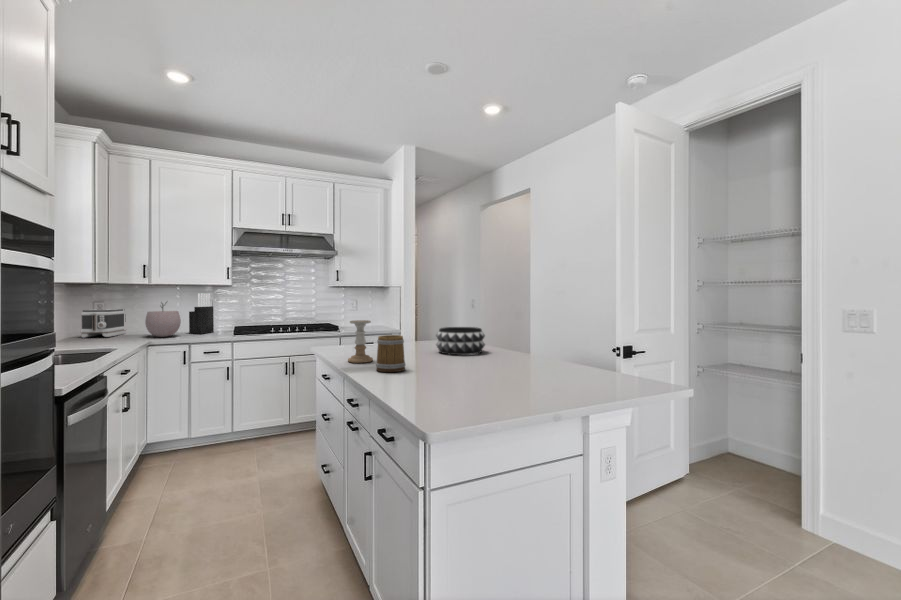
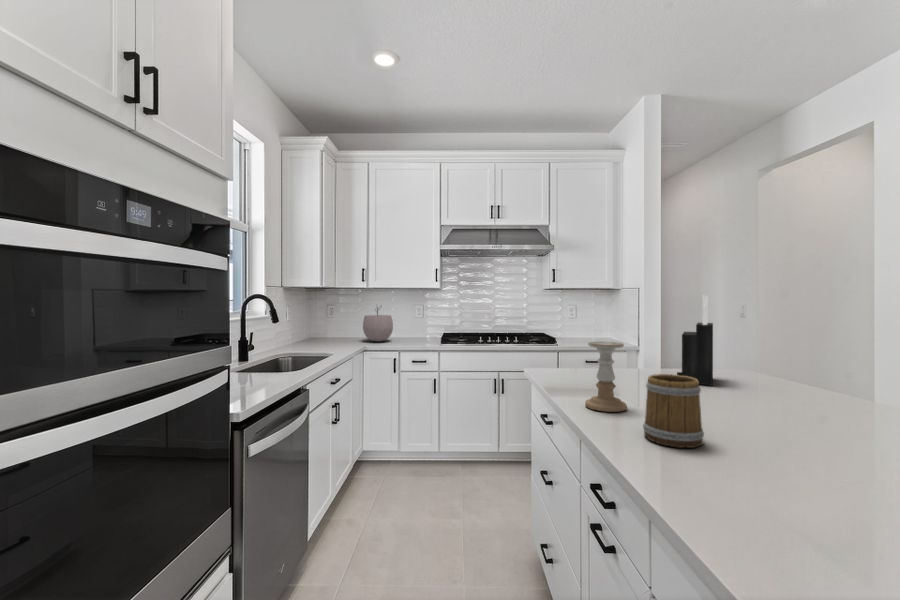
knife block: present [189,293,214,334] -> present [677,295,713,386]
toaster: present [81,309,126,337] -> none [313,312,350,339]
decorative bowl: present [436,327,485,355] -> none [730,356,841,411]

